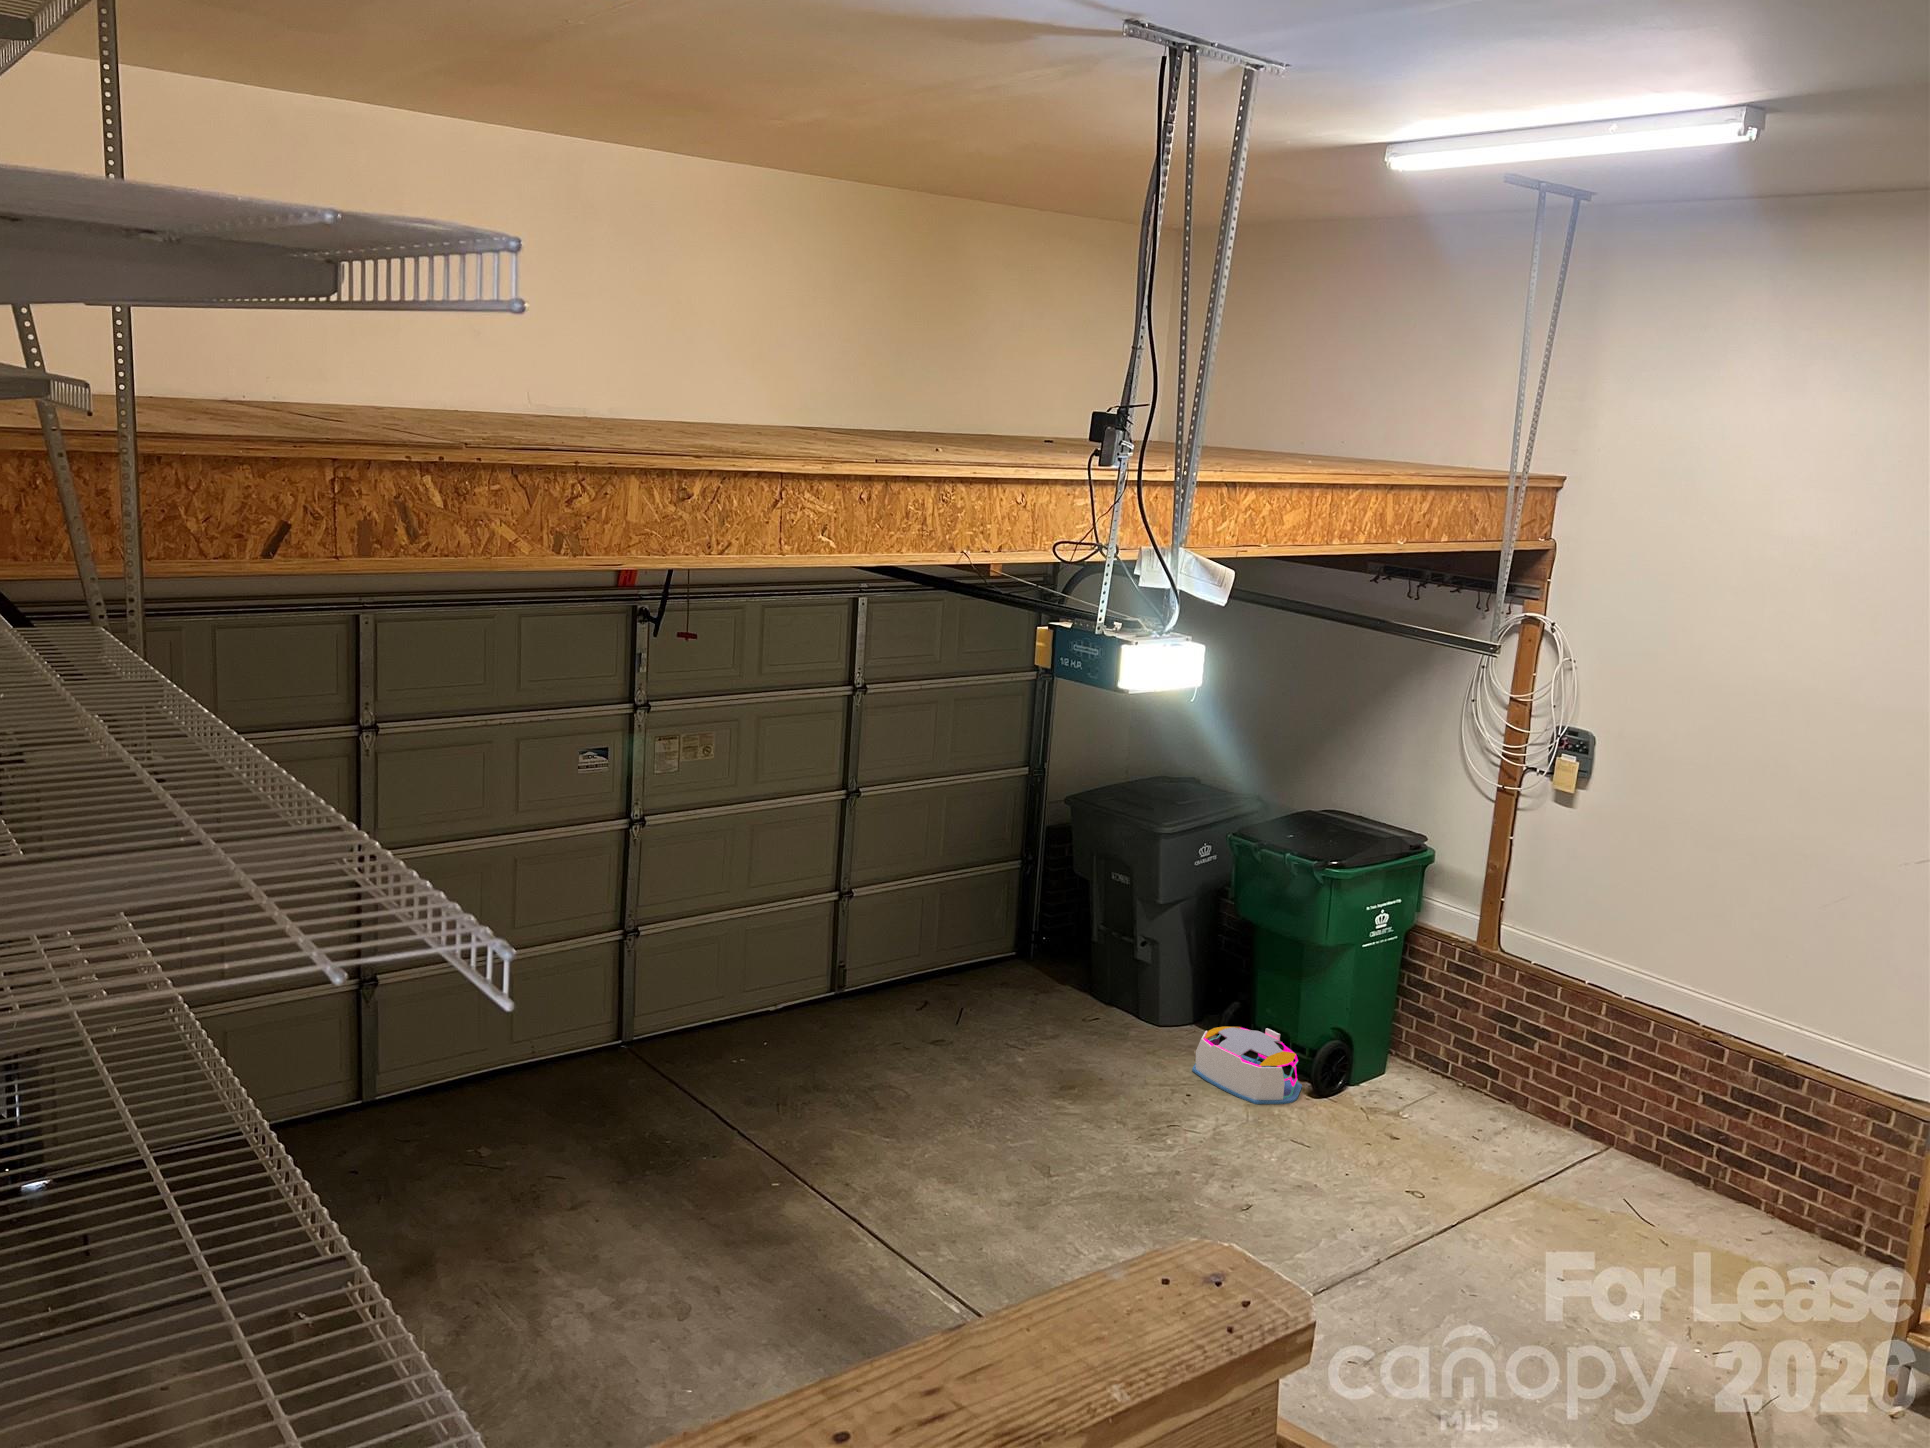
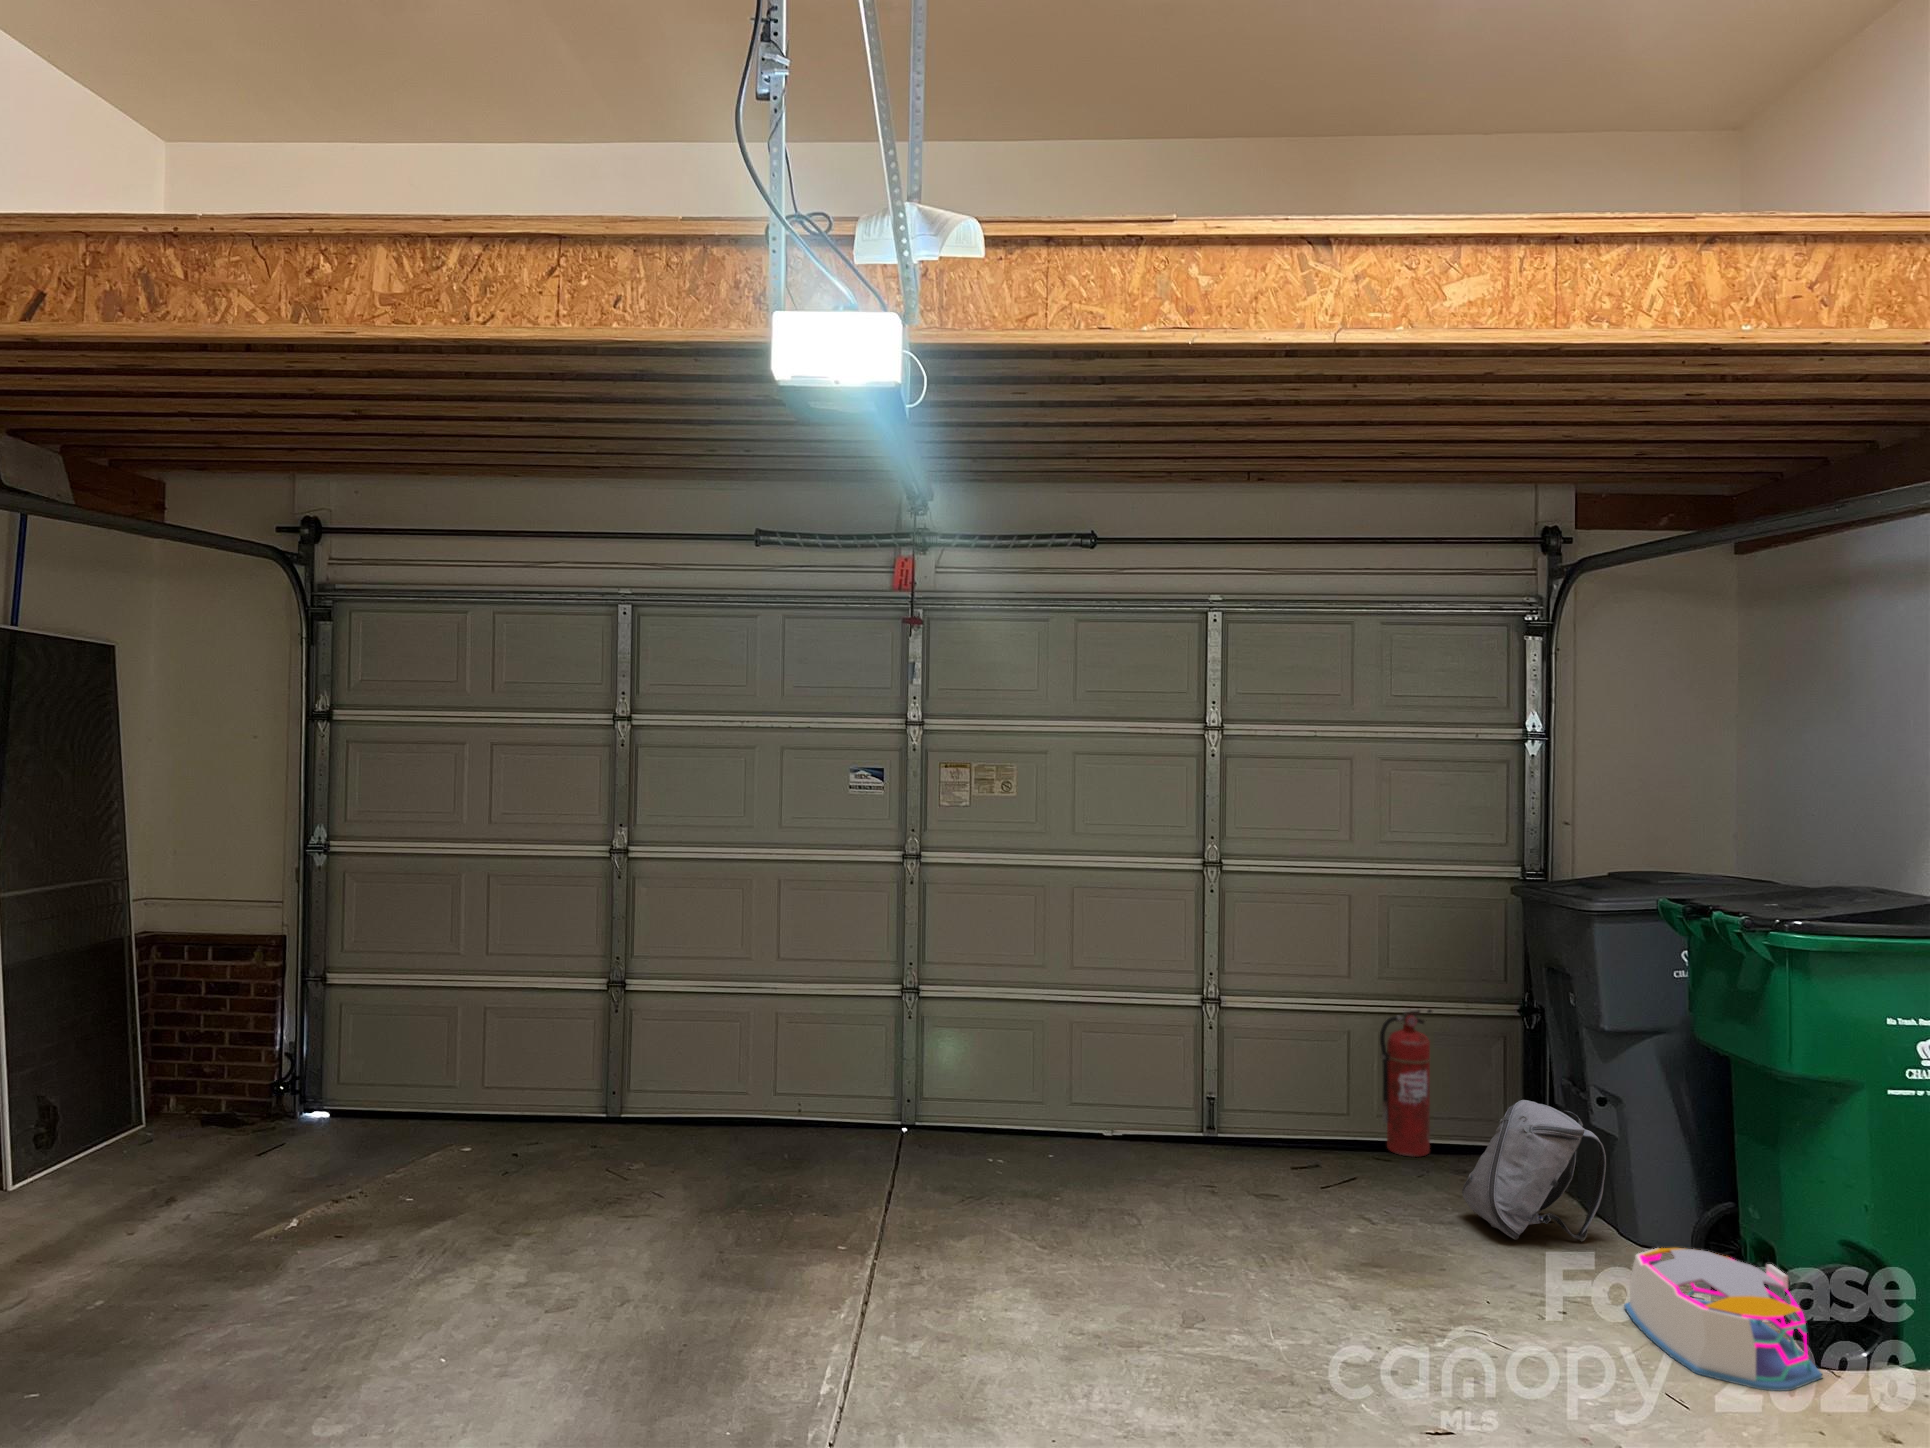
fire extinguisher: none [964,876,1000,985] -> present [1380,1010,1432,1157]
backpack: none [1060,942,1146,1038] -> present [1462,1100,1606,1242]

